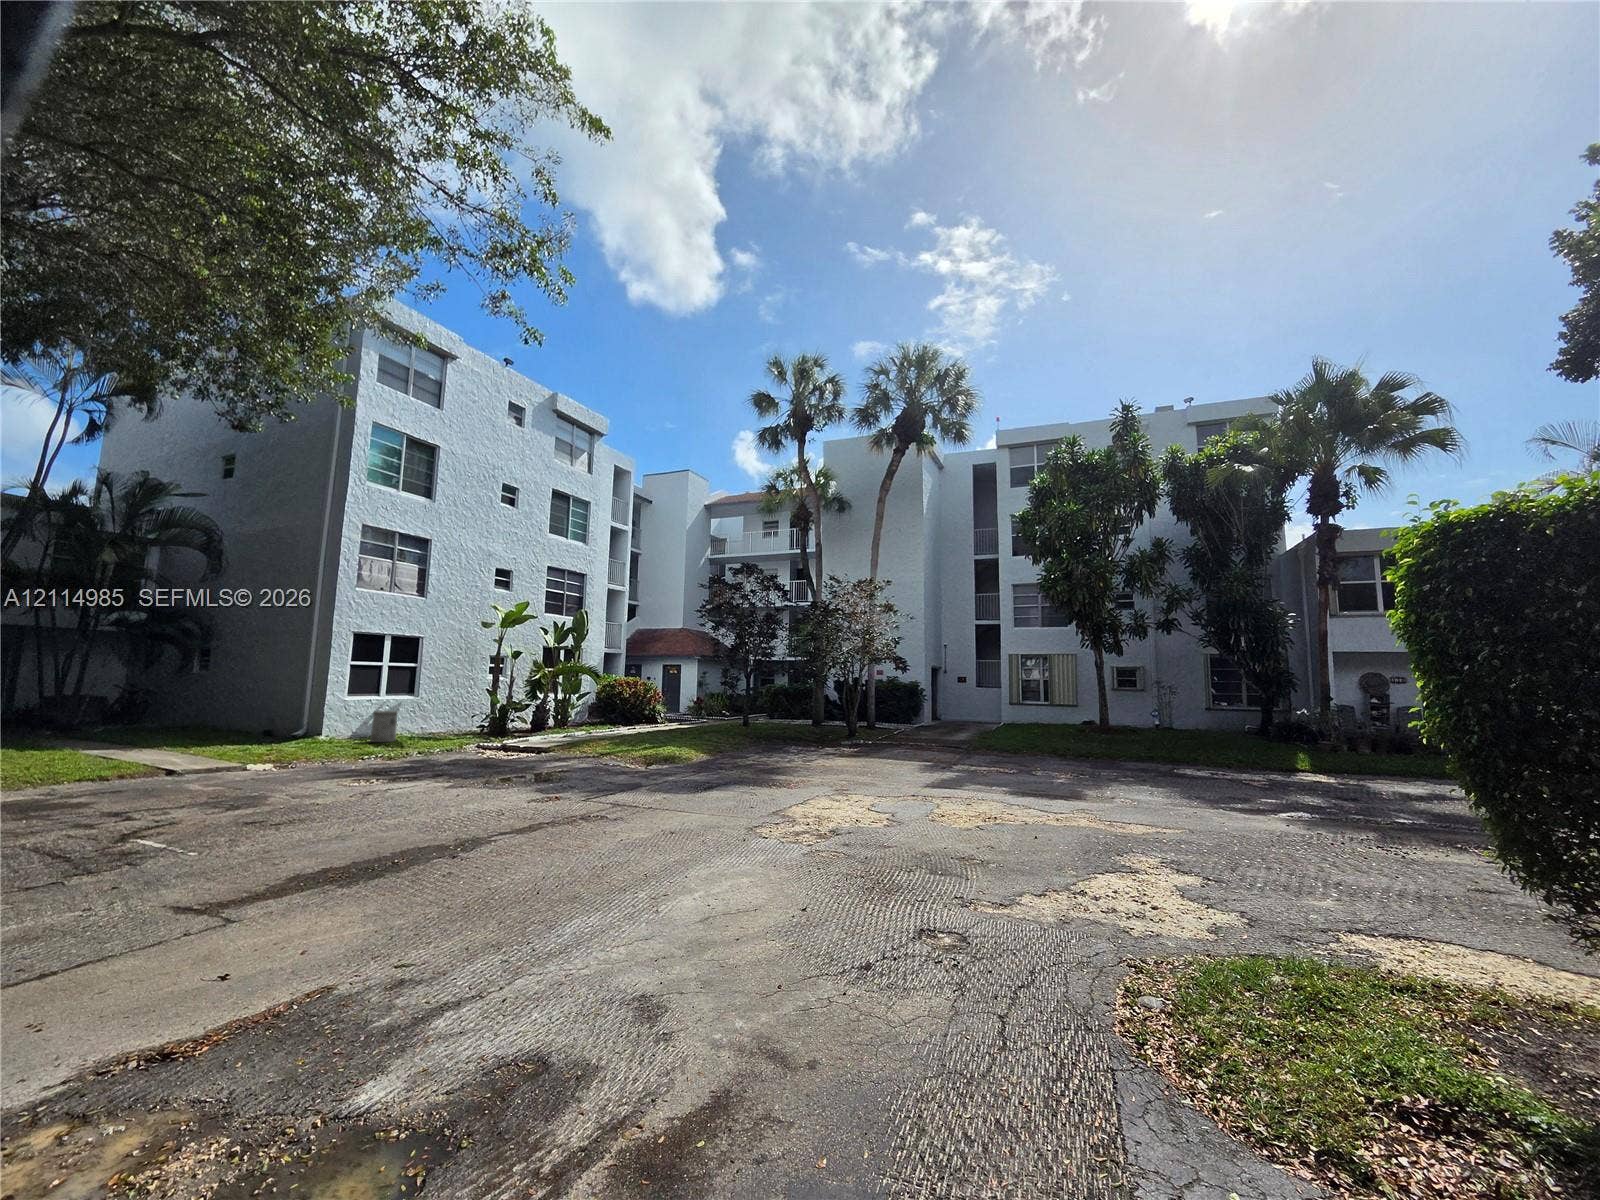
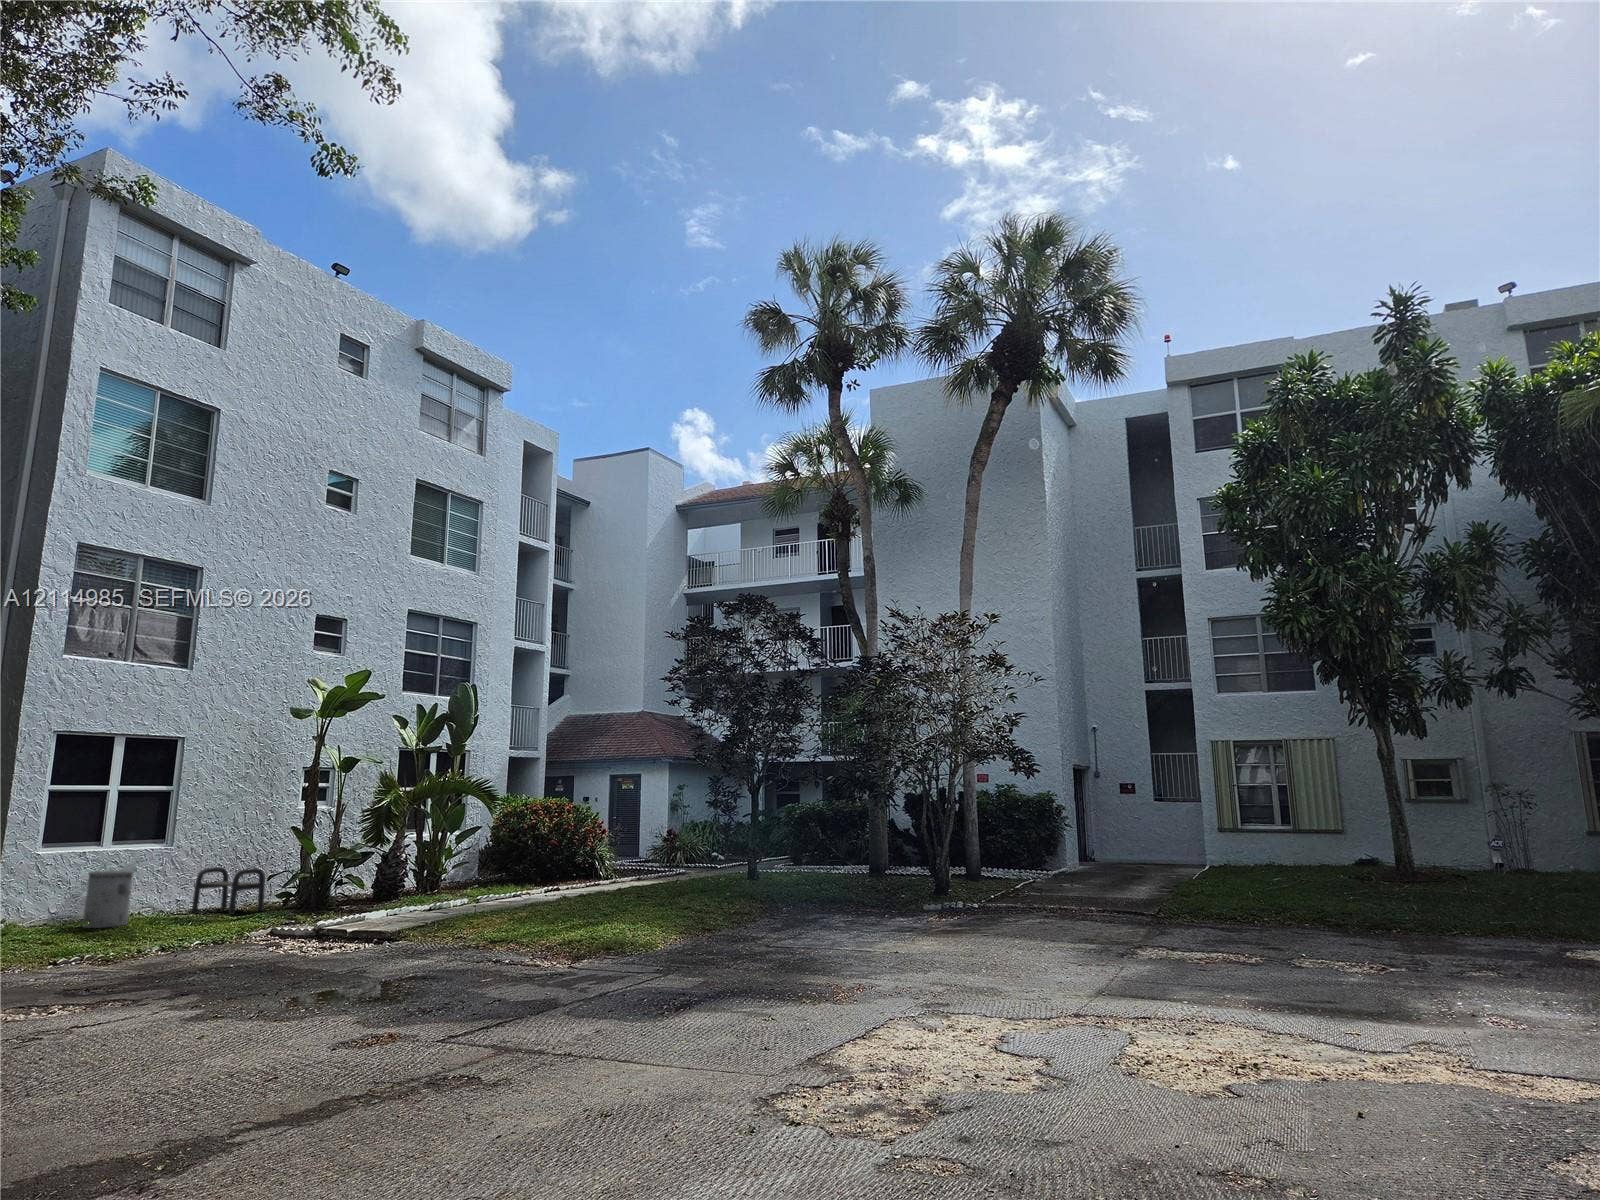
bench: none [428,711,470,737] -> present [192,867,265,915]

